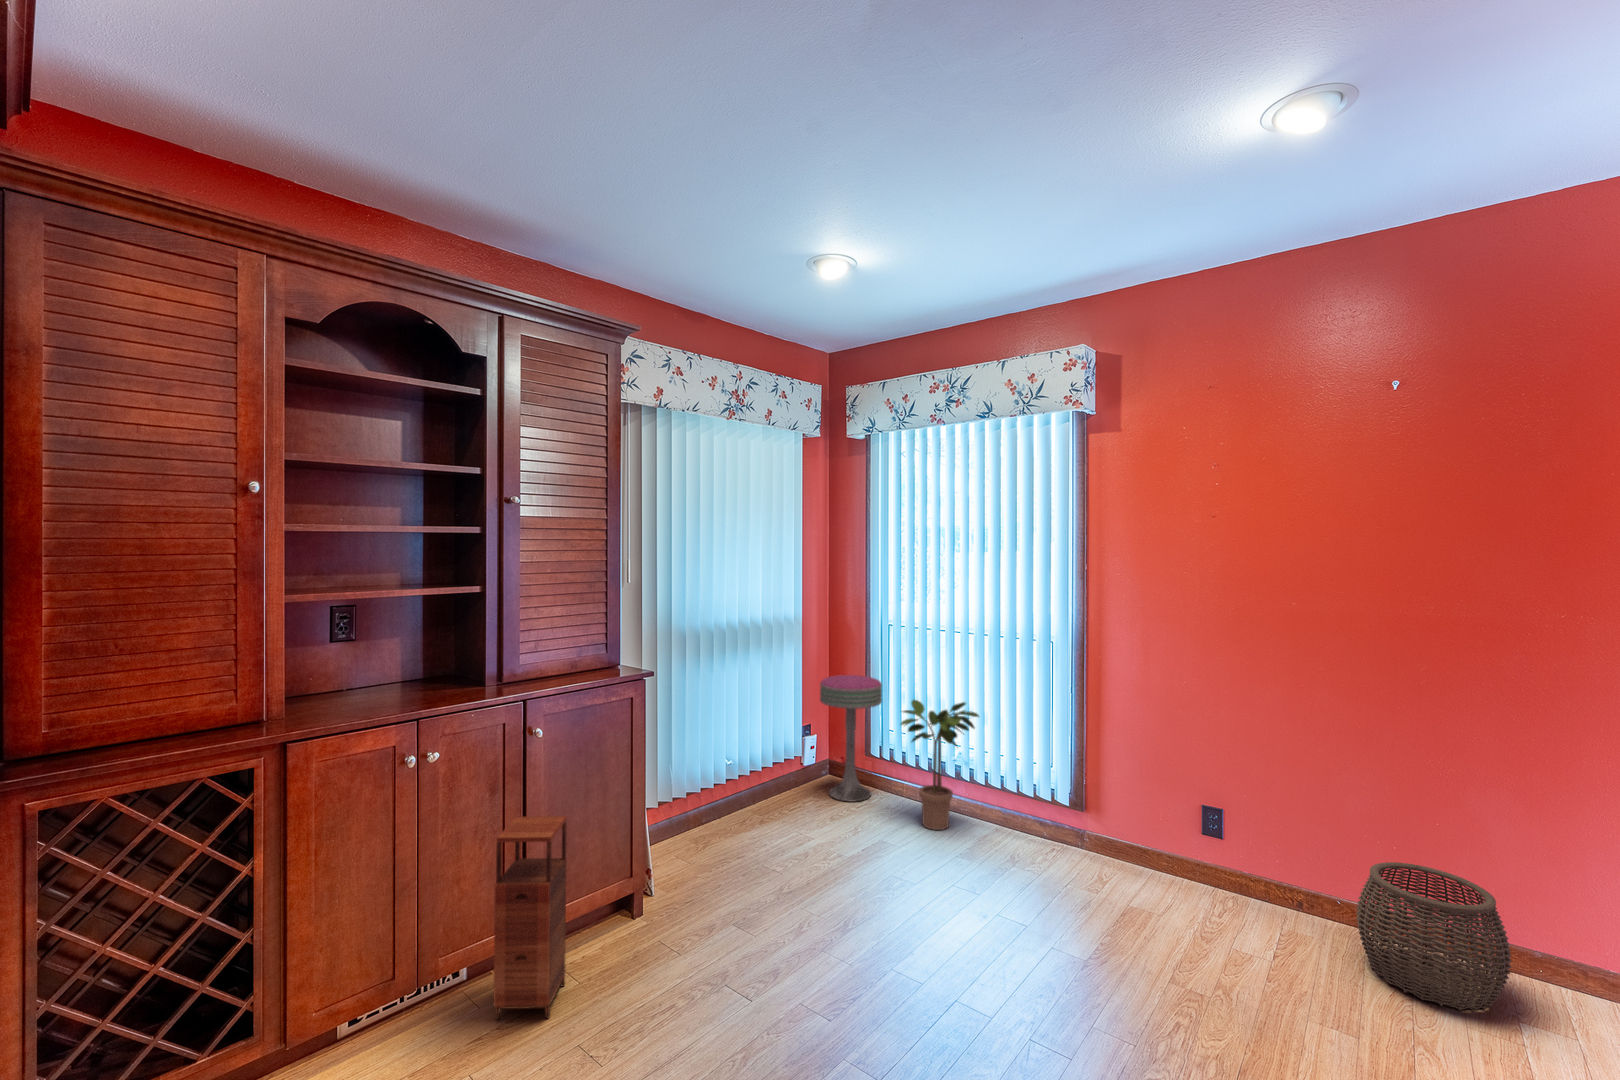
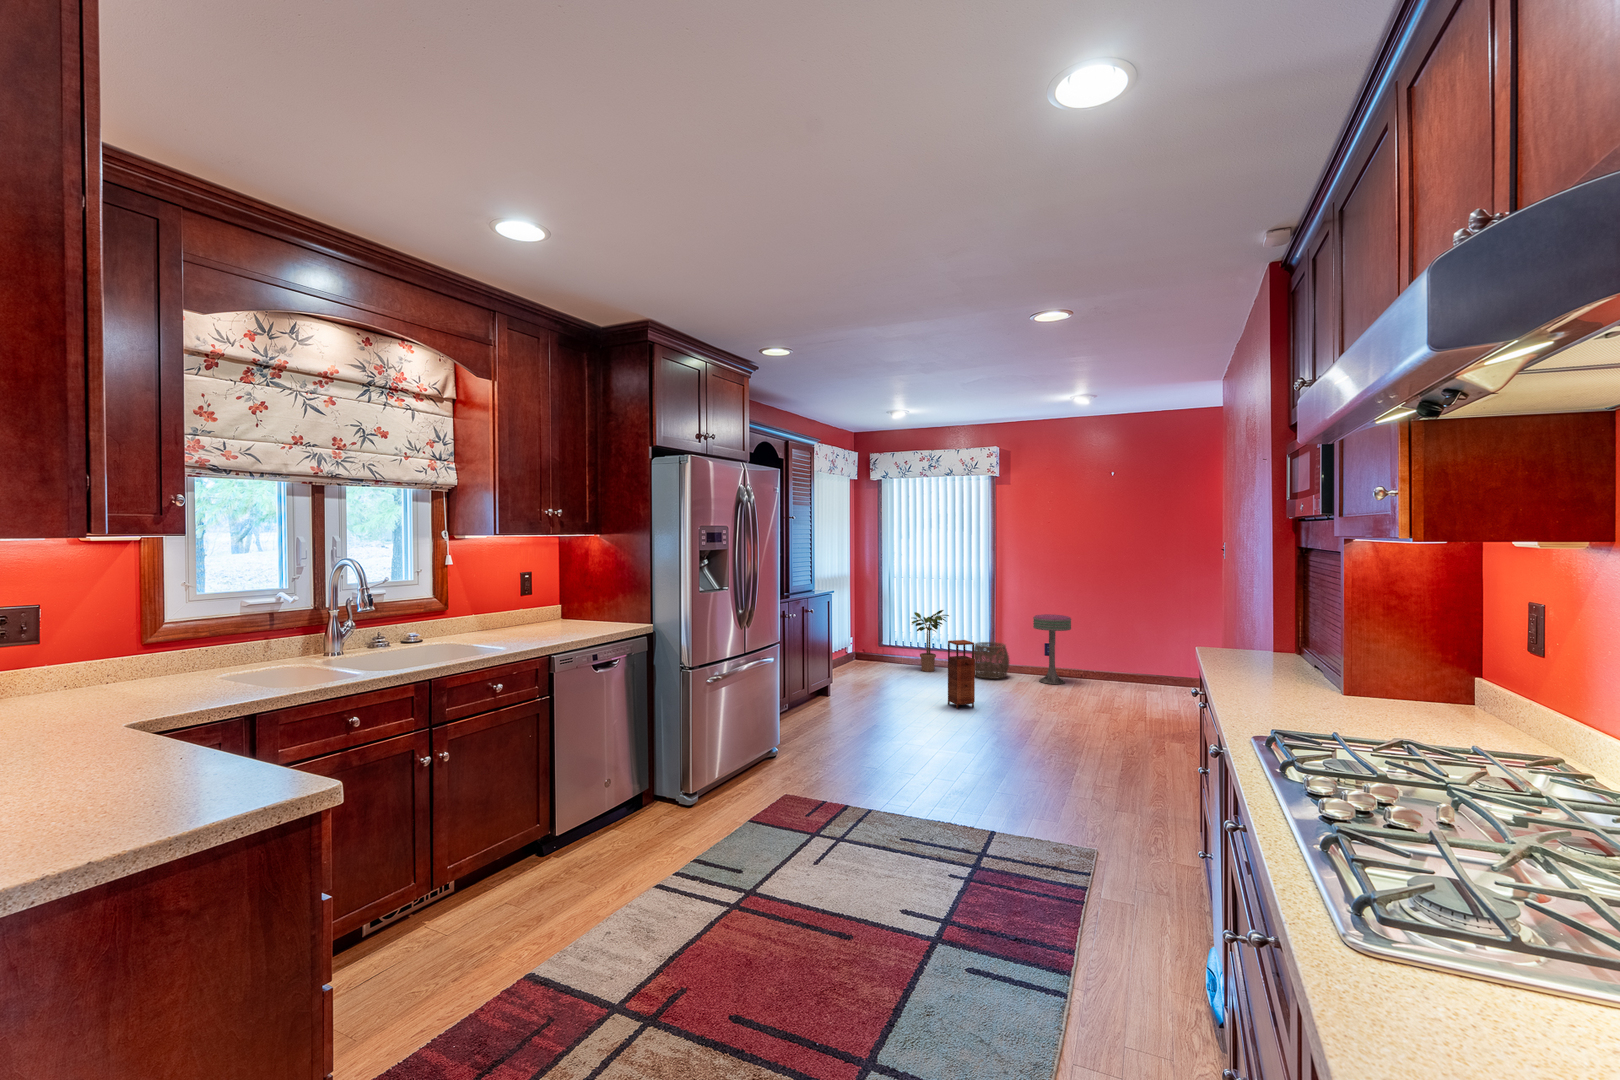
bar stool: present [820,675,882,801] -> present [1033,614,1071,684]
storage cabinet: present [494,816,567,1019] -> present [948,640,975,709]
woven basket: present [1356,862,1512,1011] -> present [974,642,1009,679]

